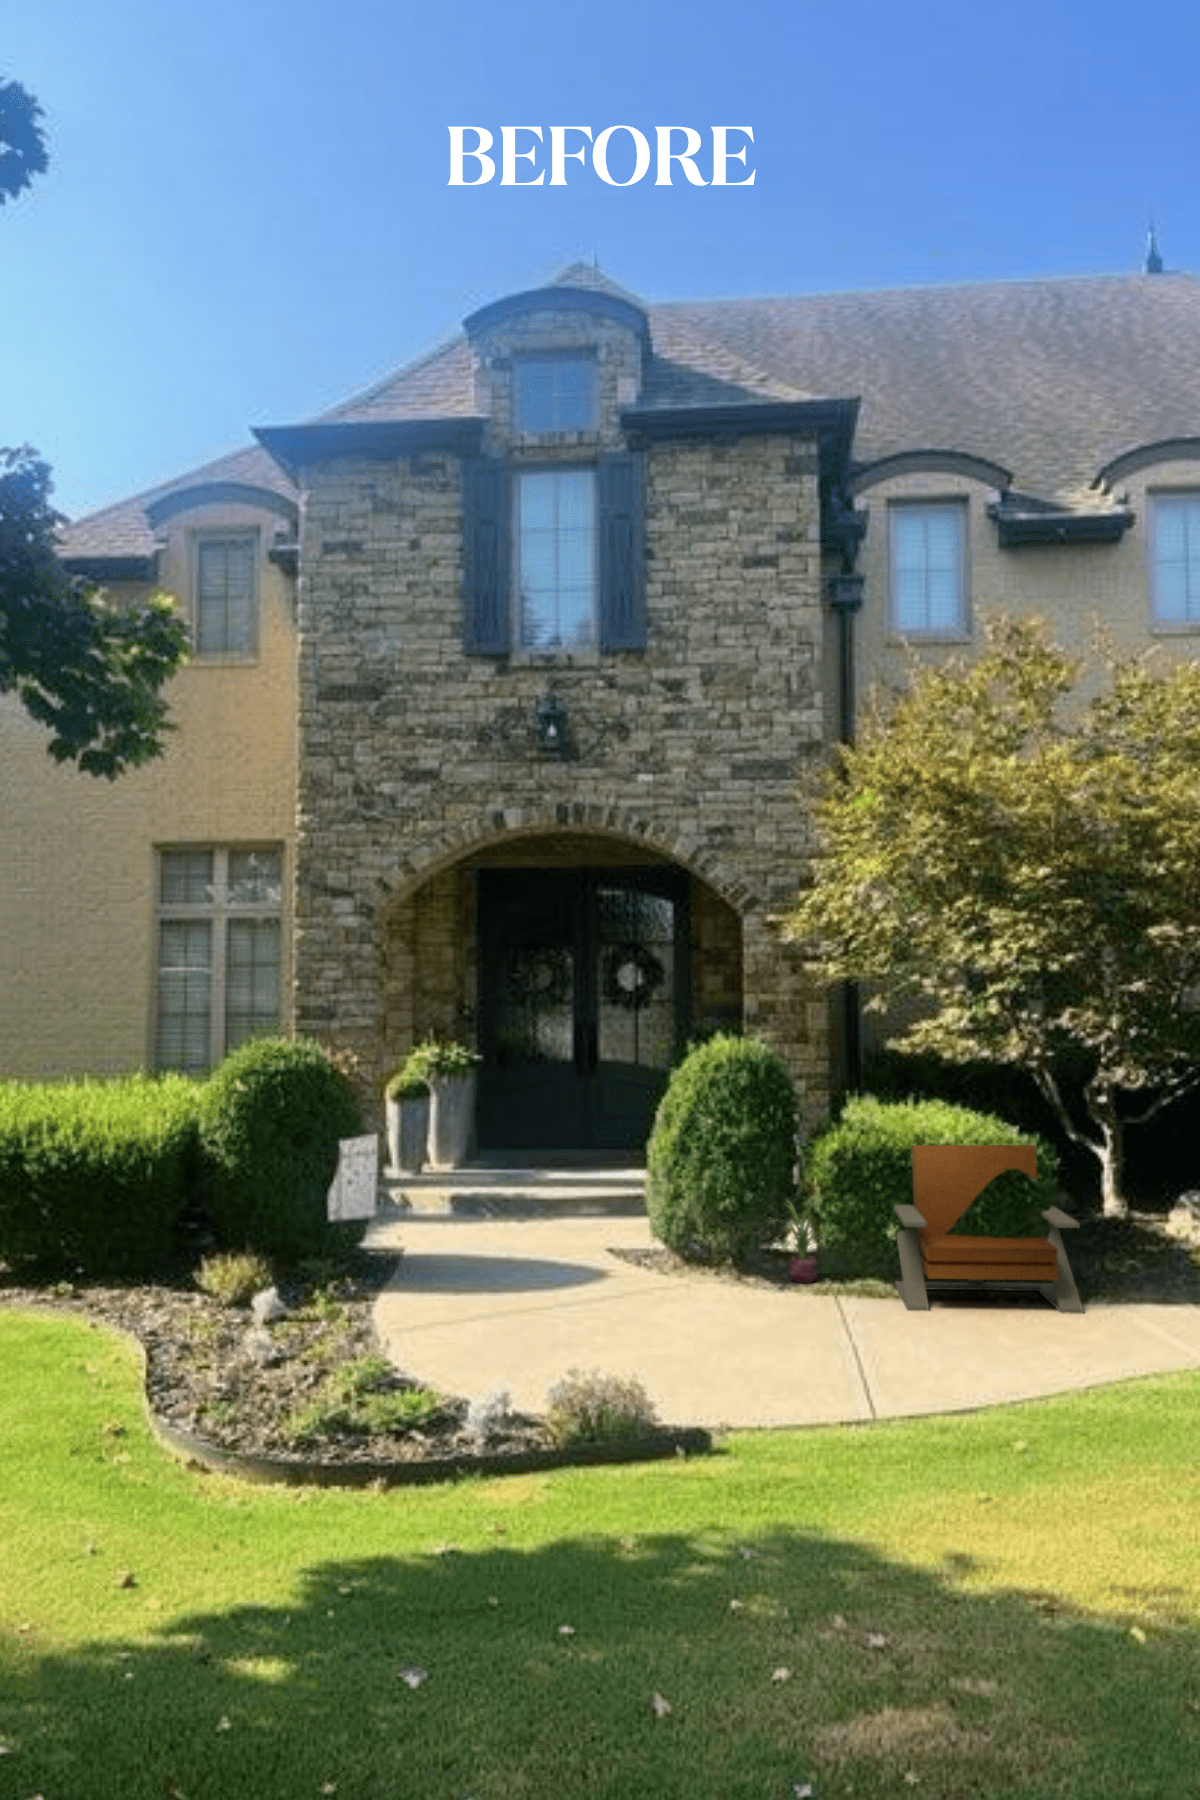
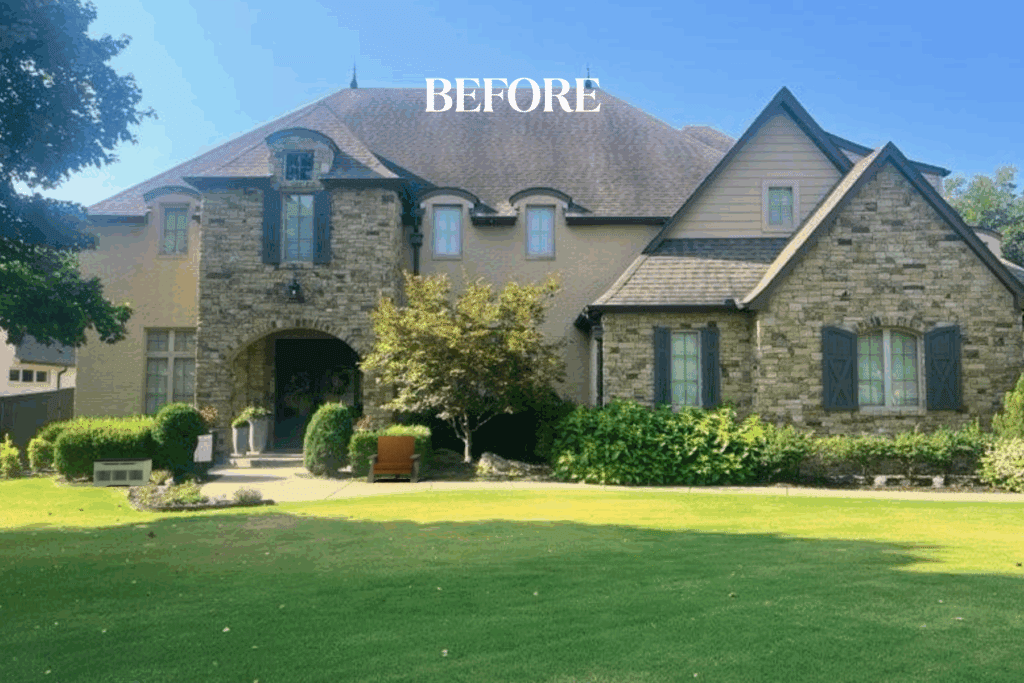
decorative plant: present [774,1200,818,1283] -> none [333,454,361,479]
bench: none [27,1211,203,1309] -> present [93,458,152,487]

